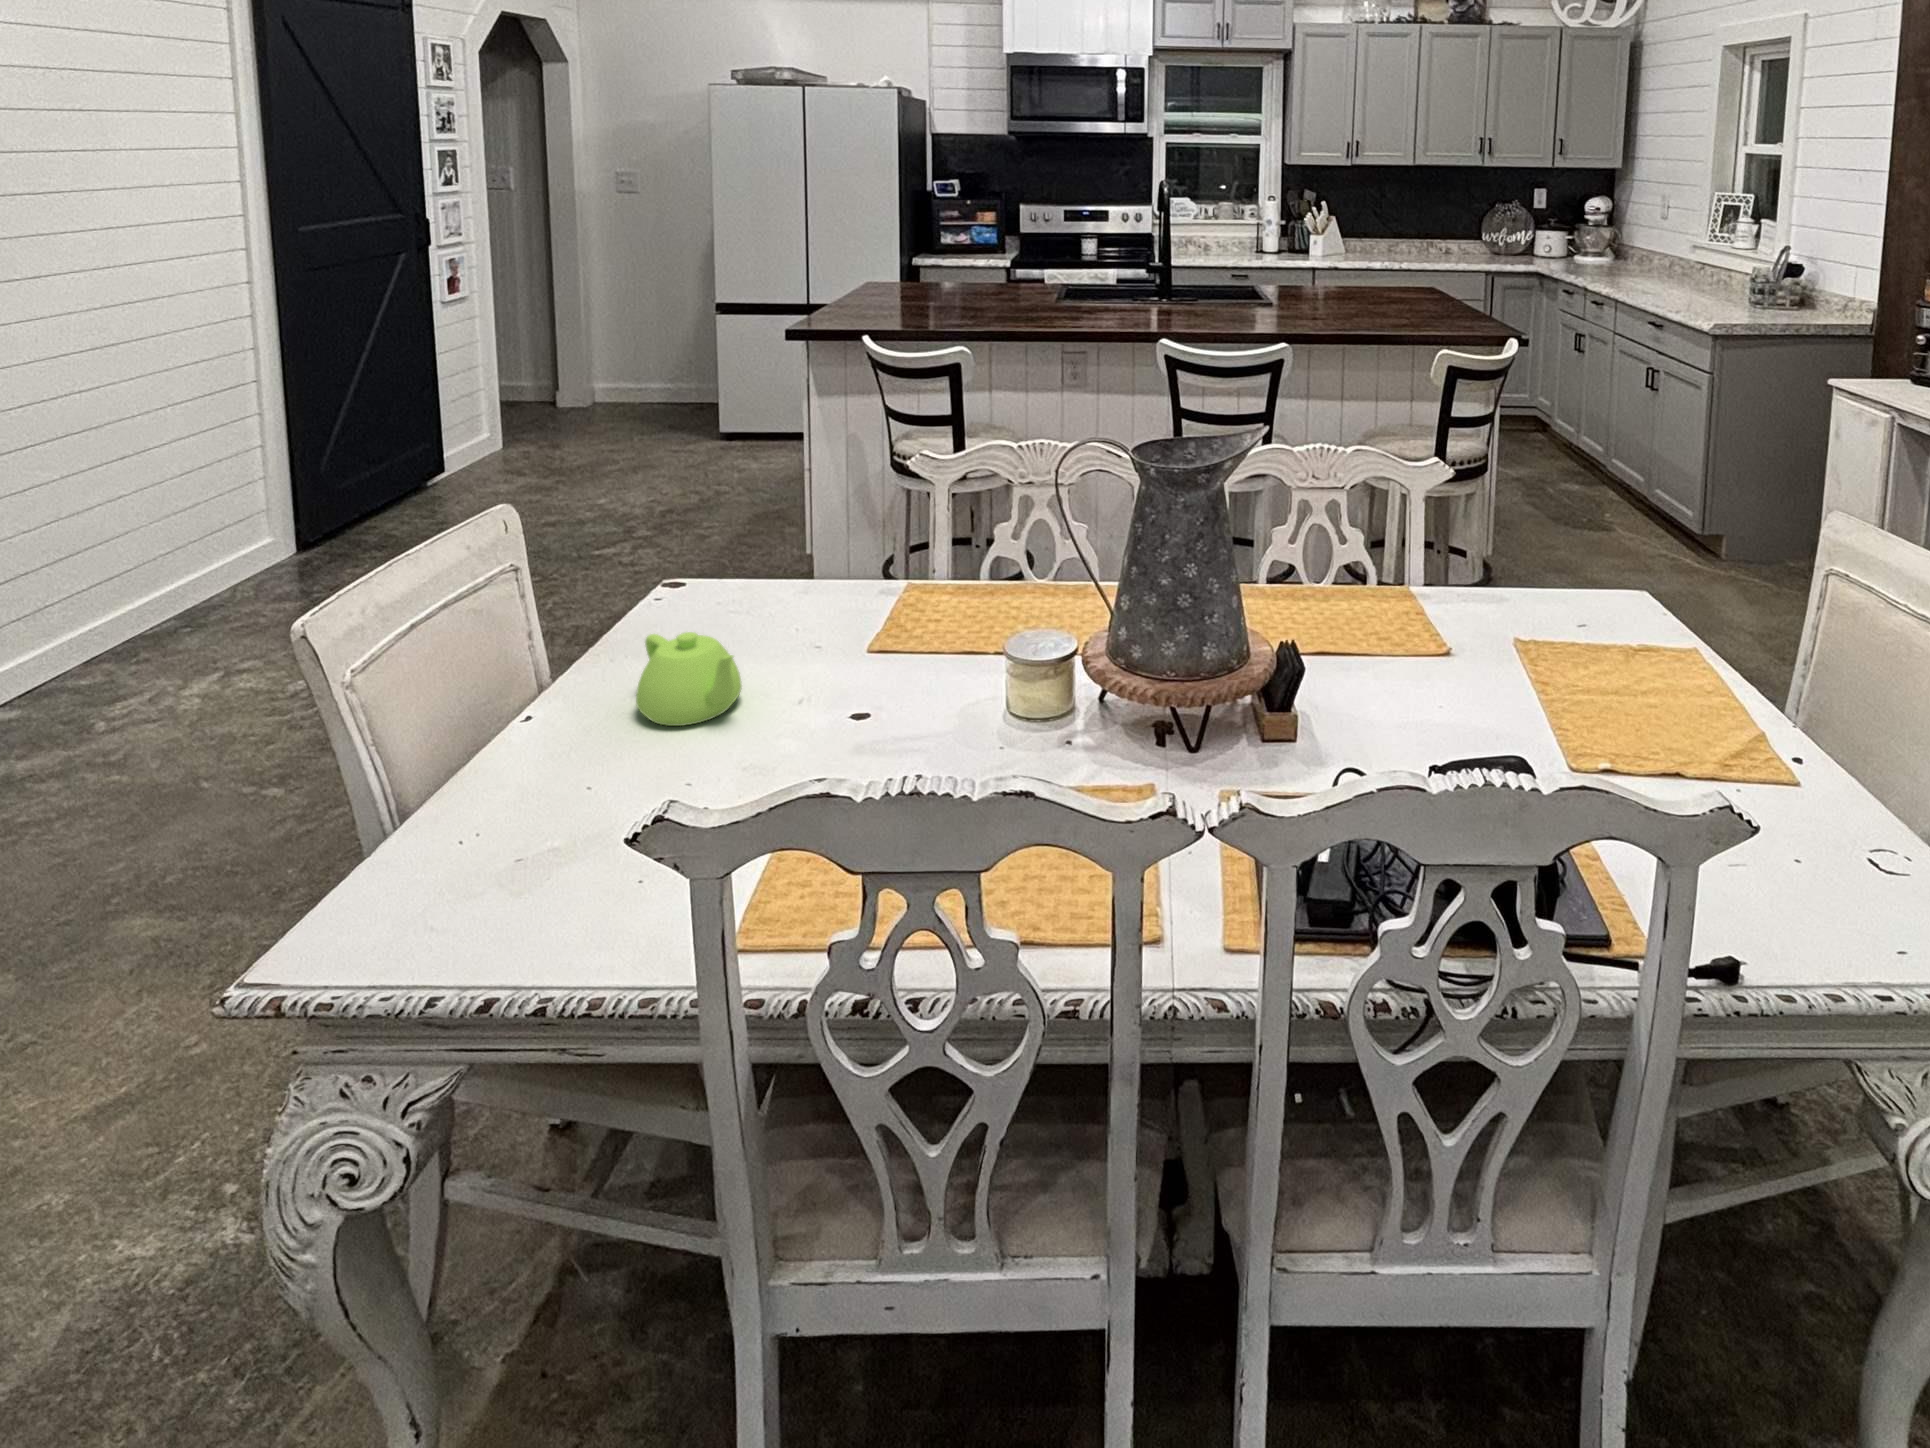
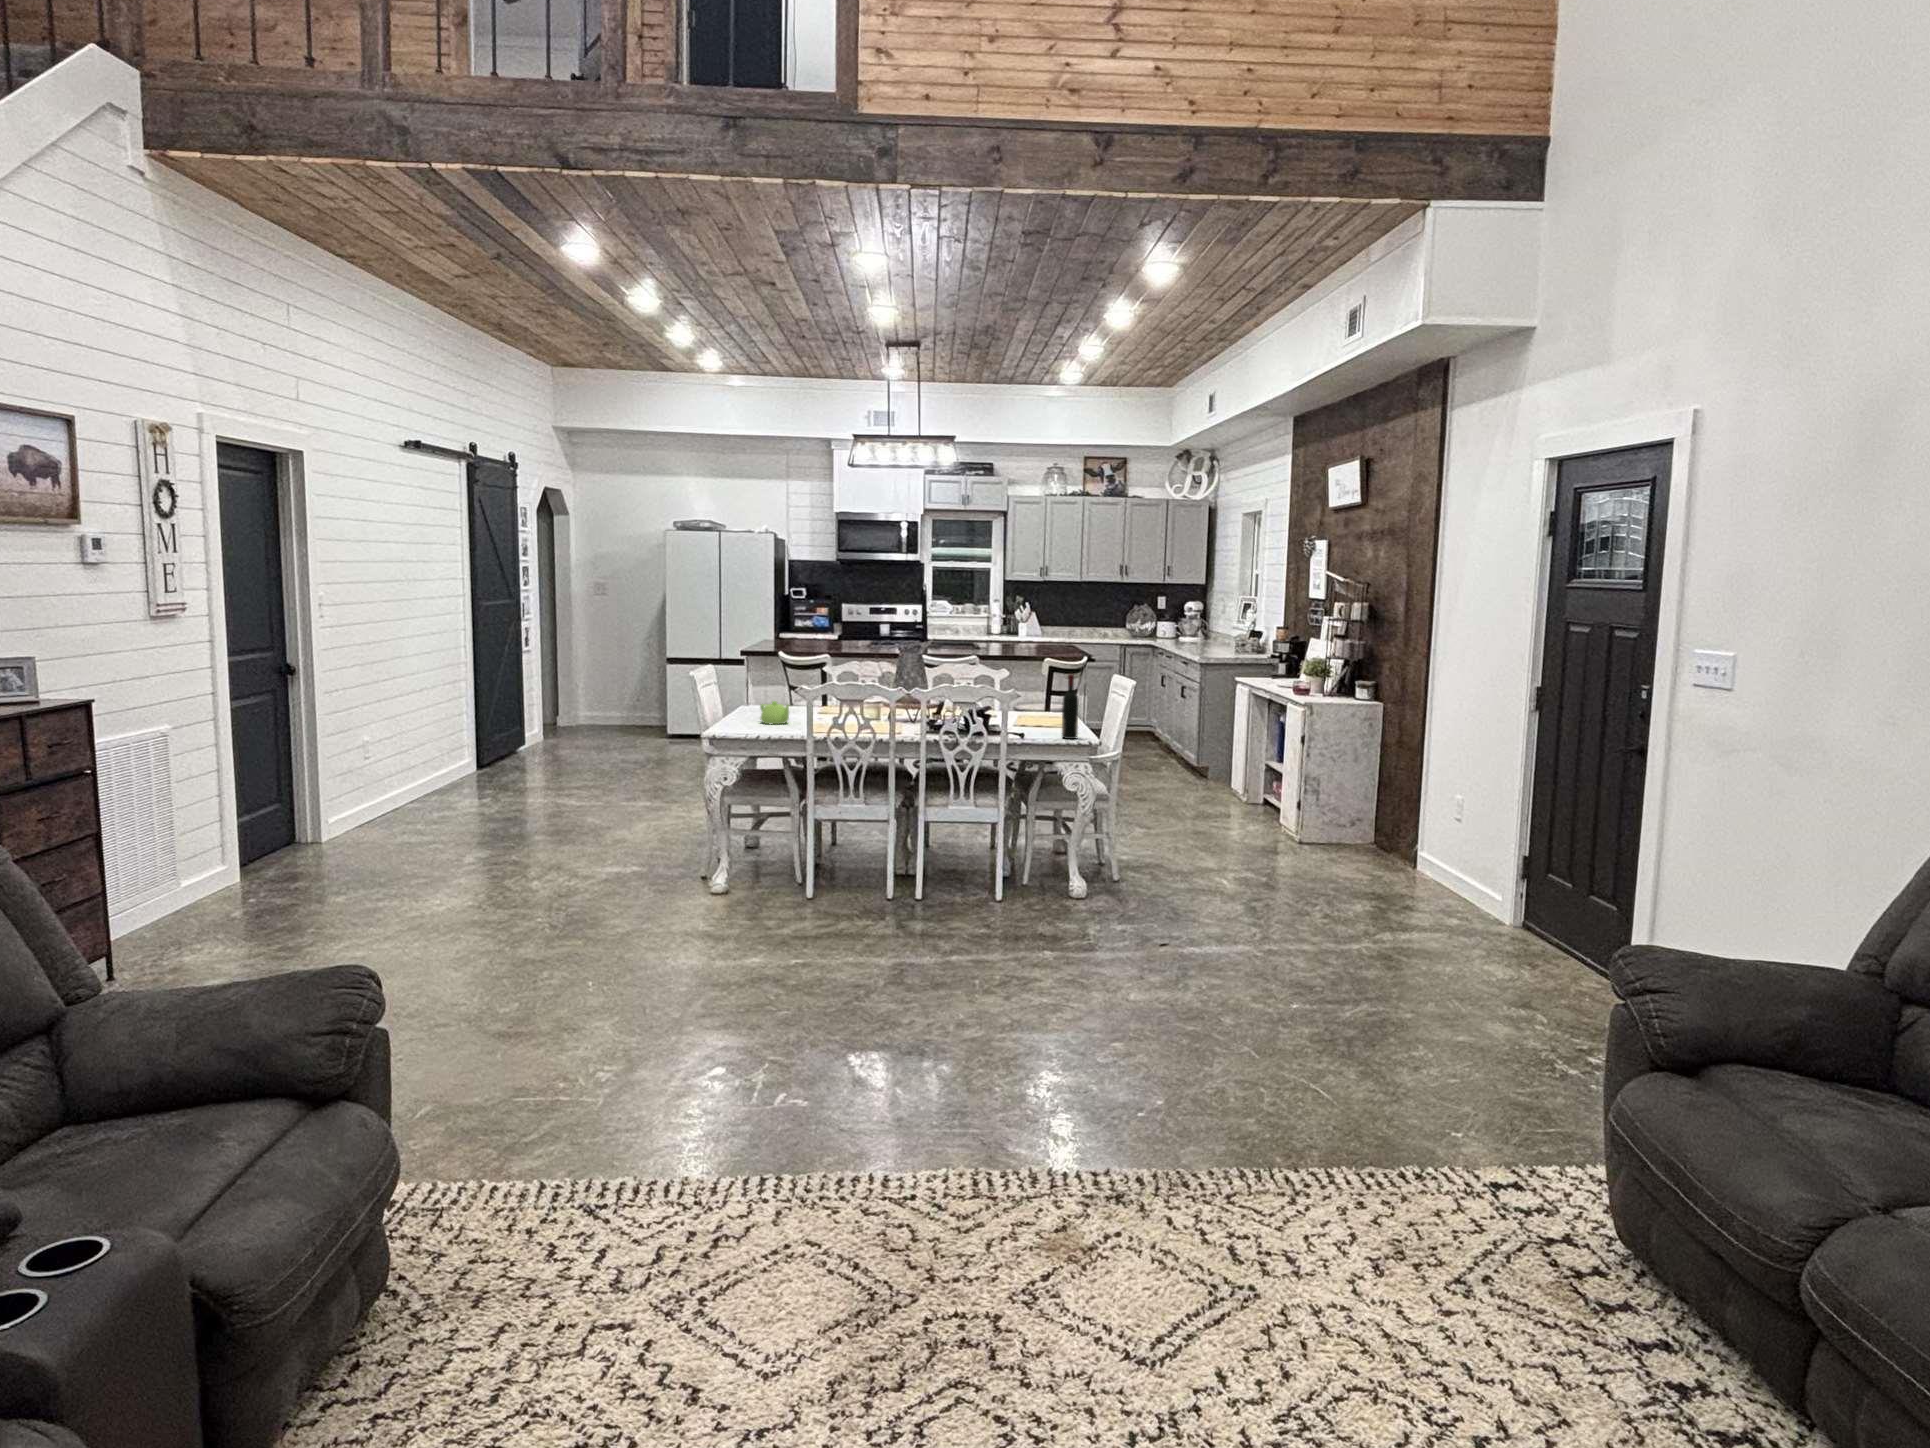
wine bottle: none [1800,621,1890,898] -> present [1062,674,1078,739]

